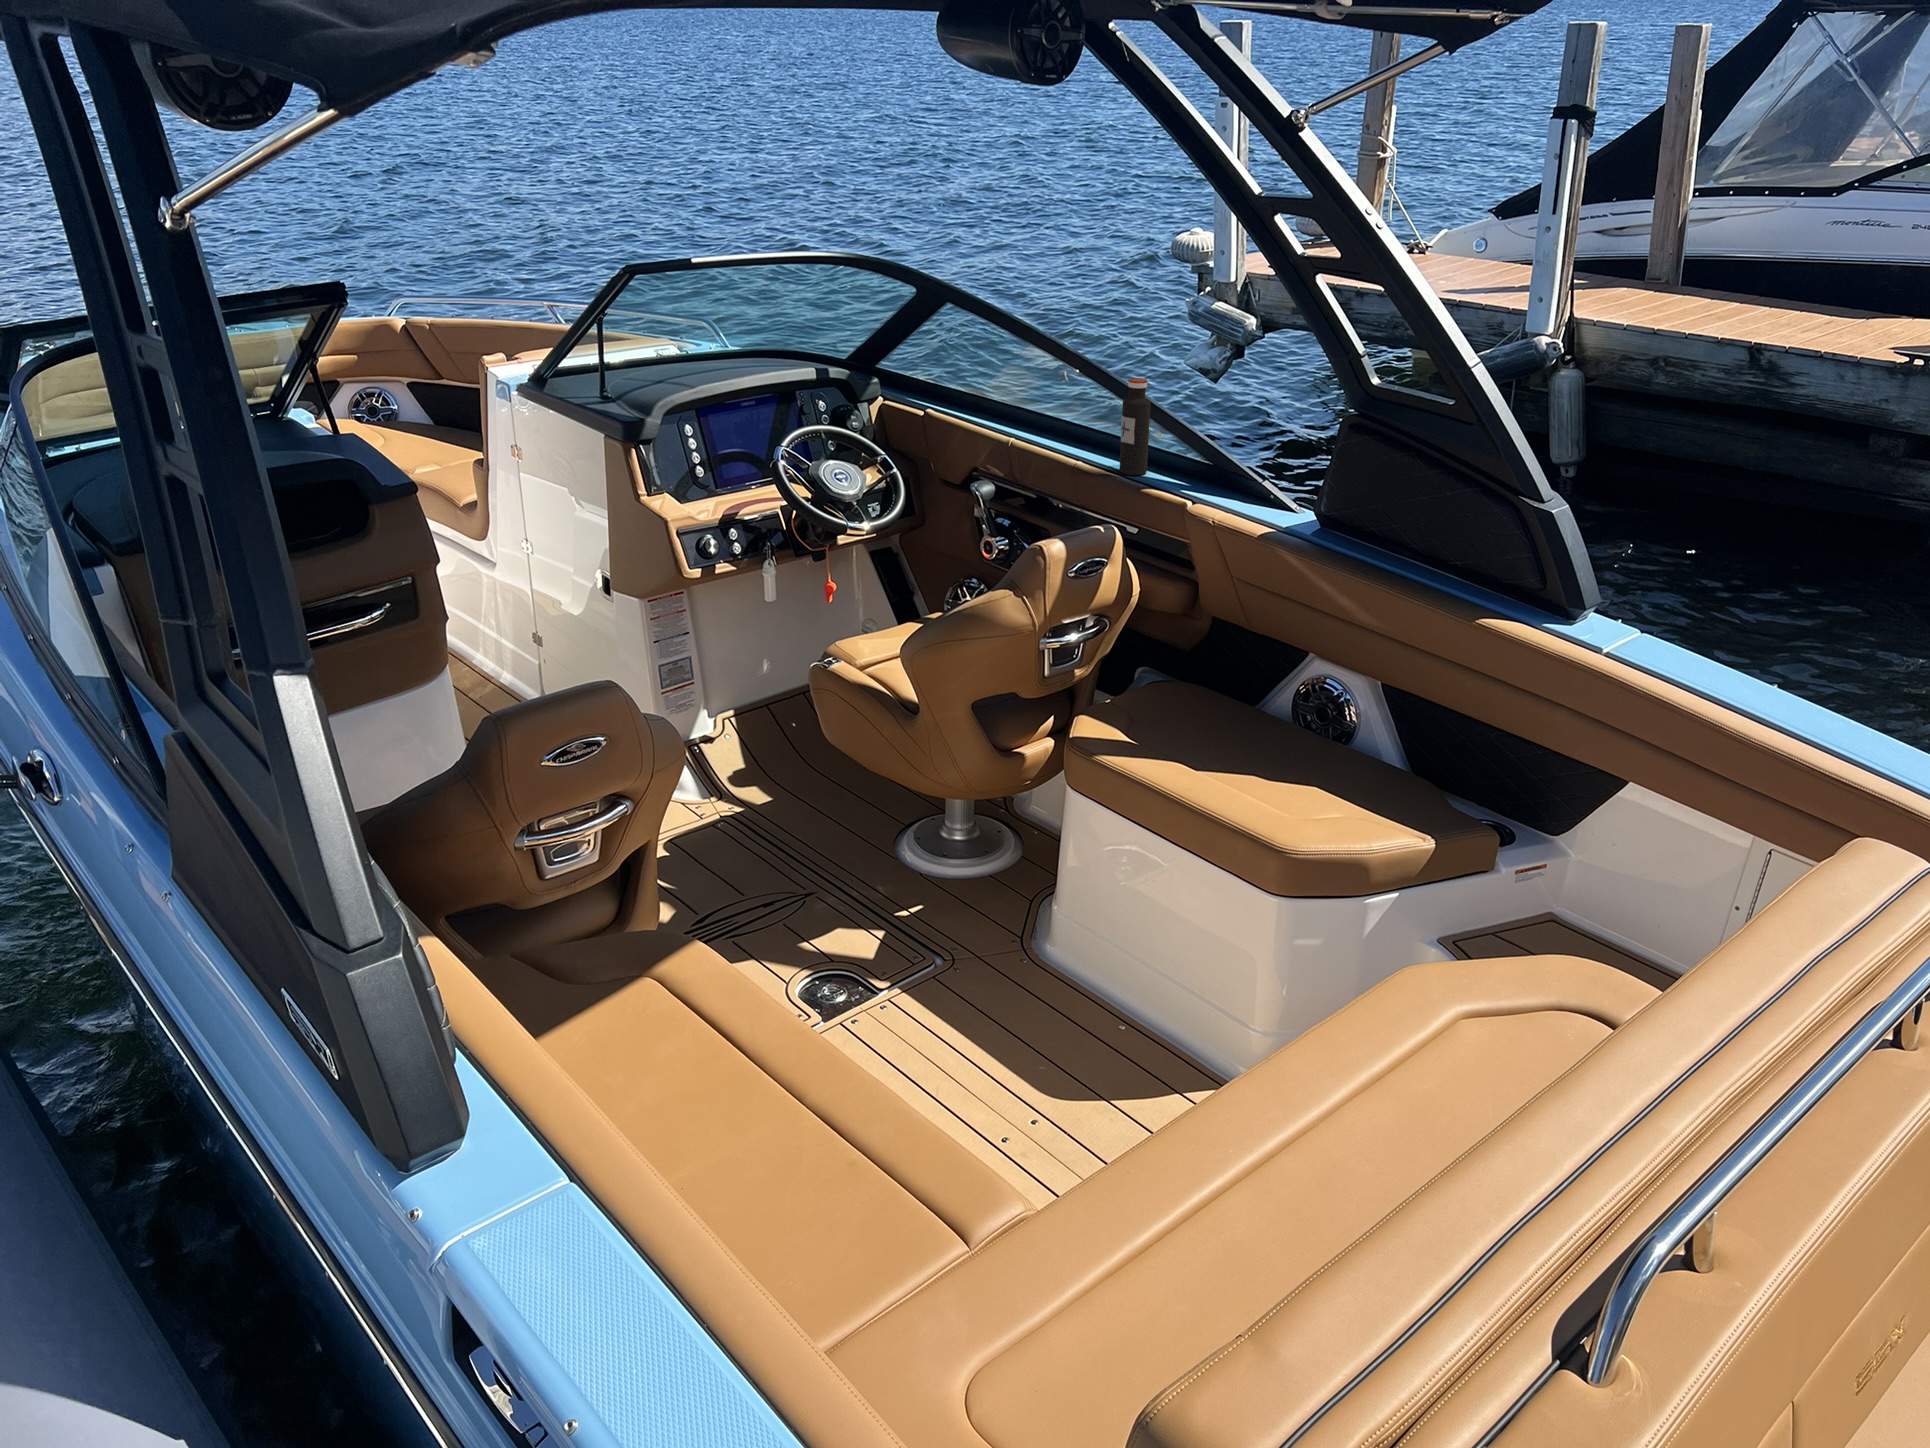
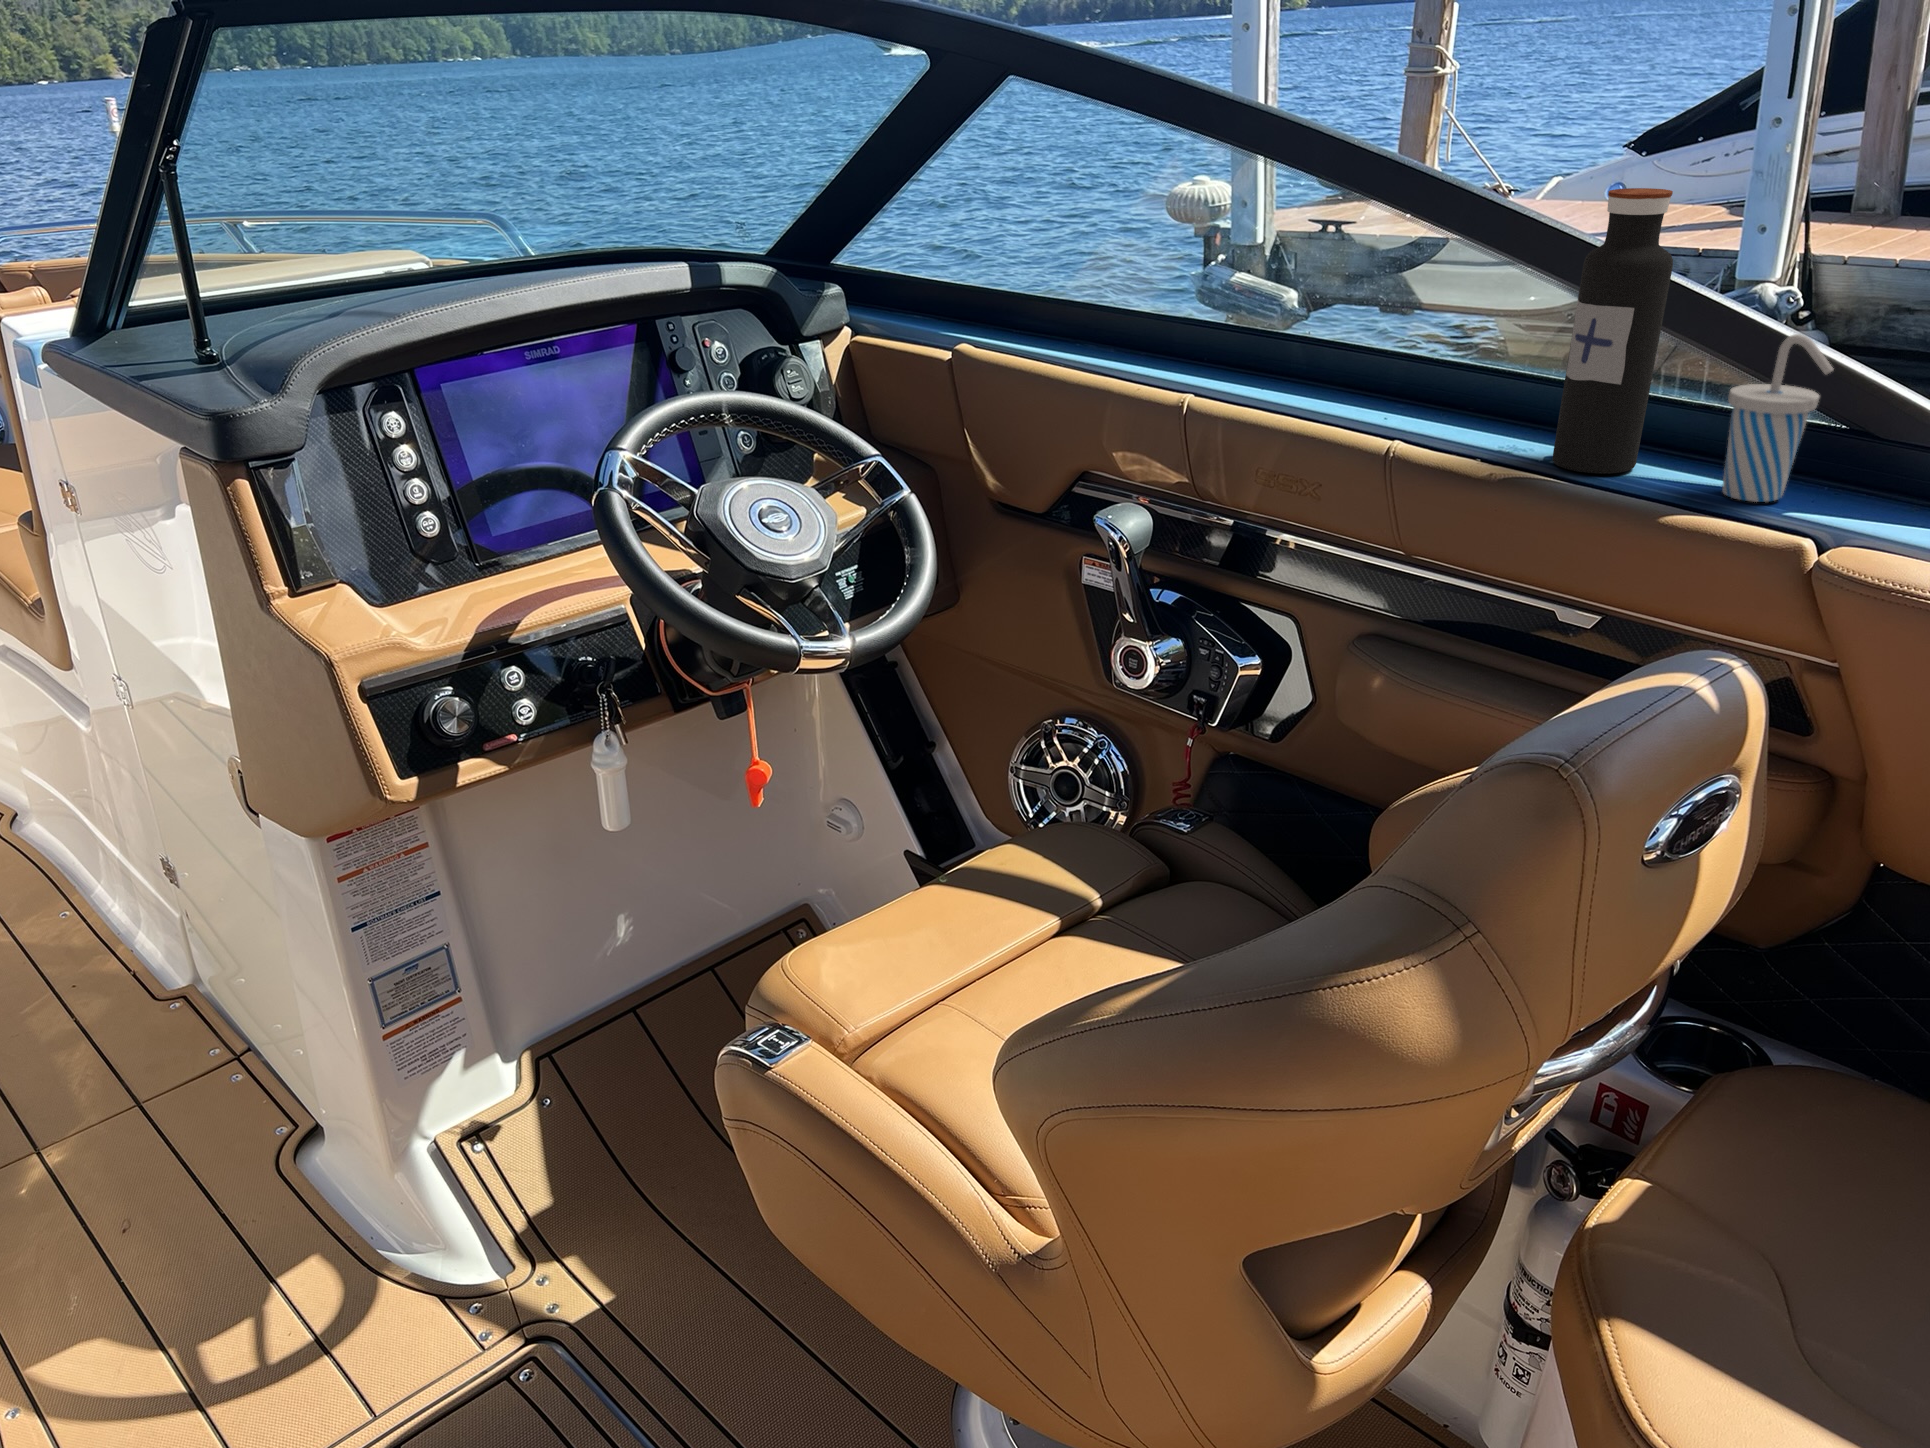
cup: none [1161,431,1187,486] -> present [1722,334,1834,502]

